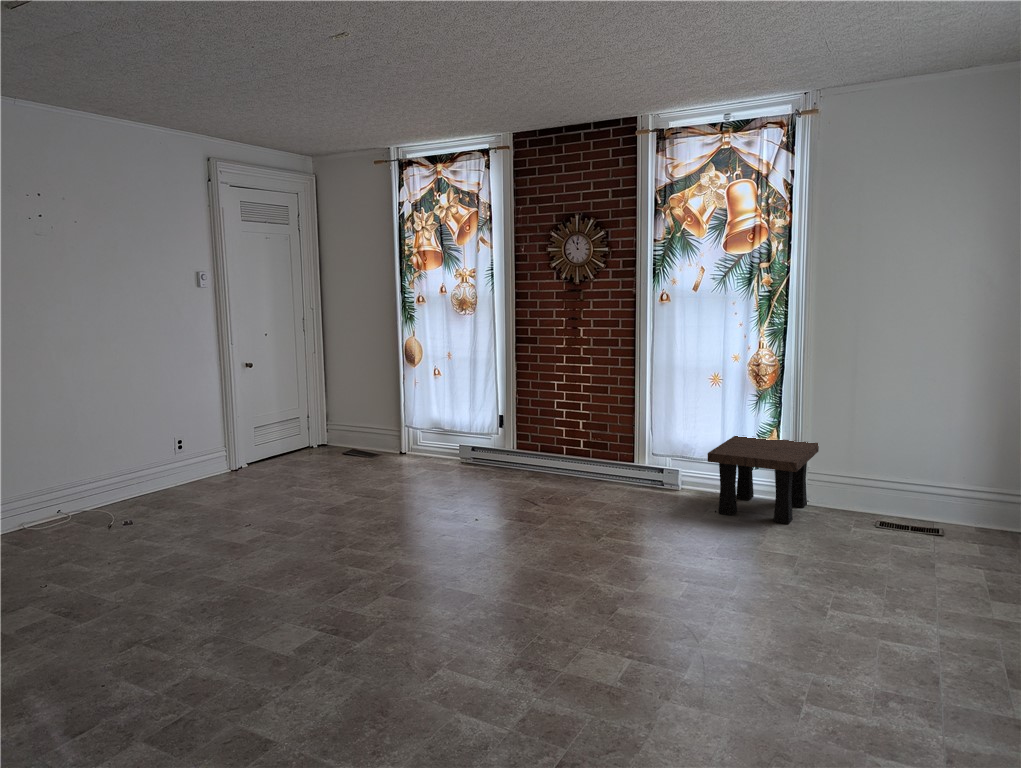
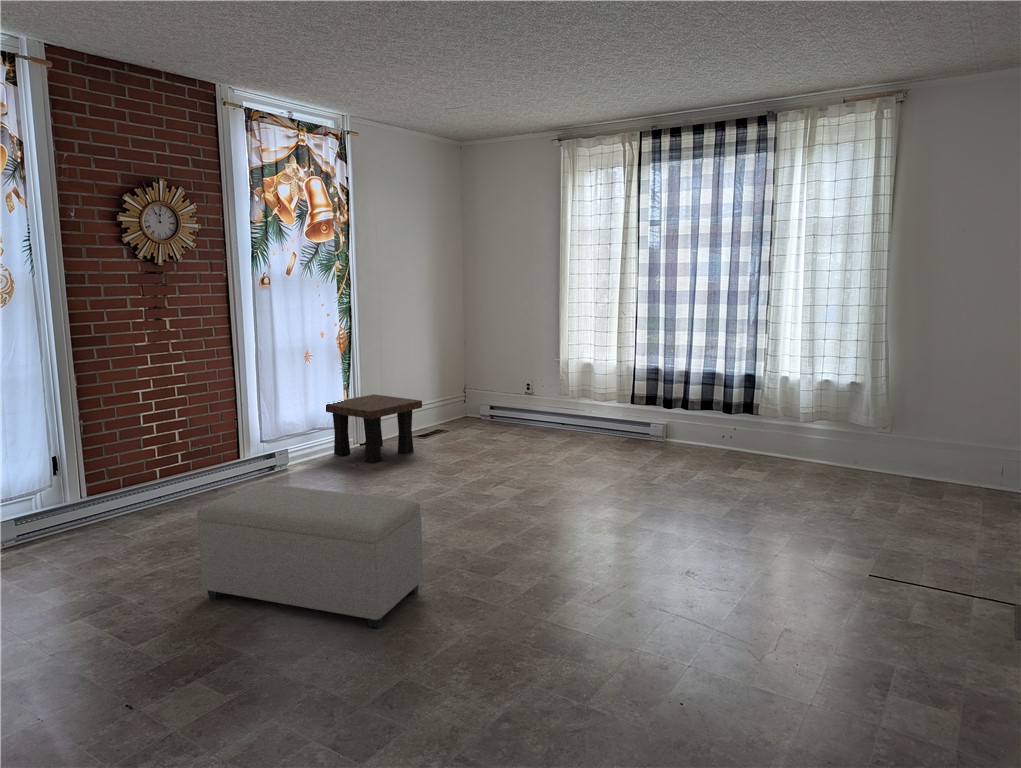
ottoman: none [307,457,435,569] -> present [197,484,423,628]

